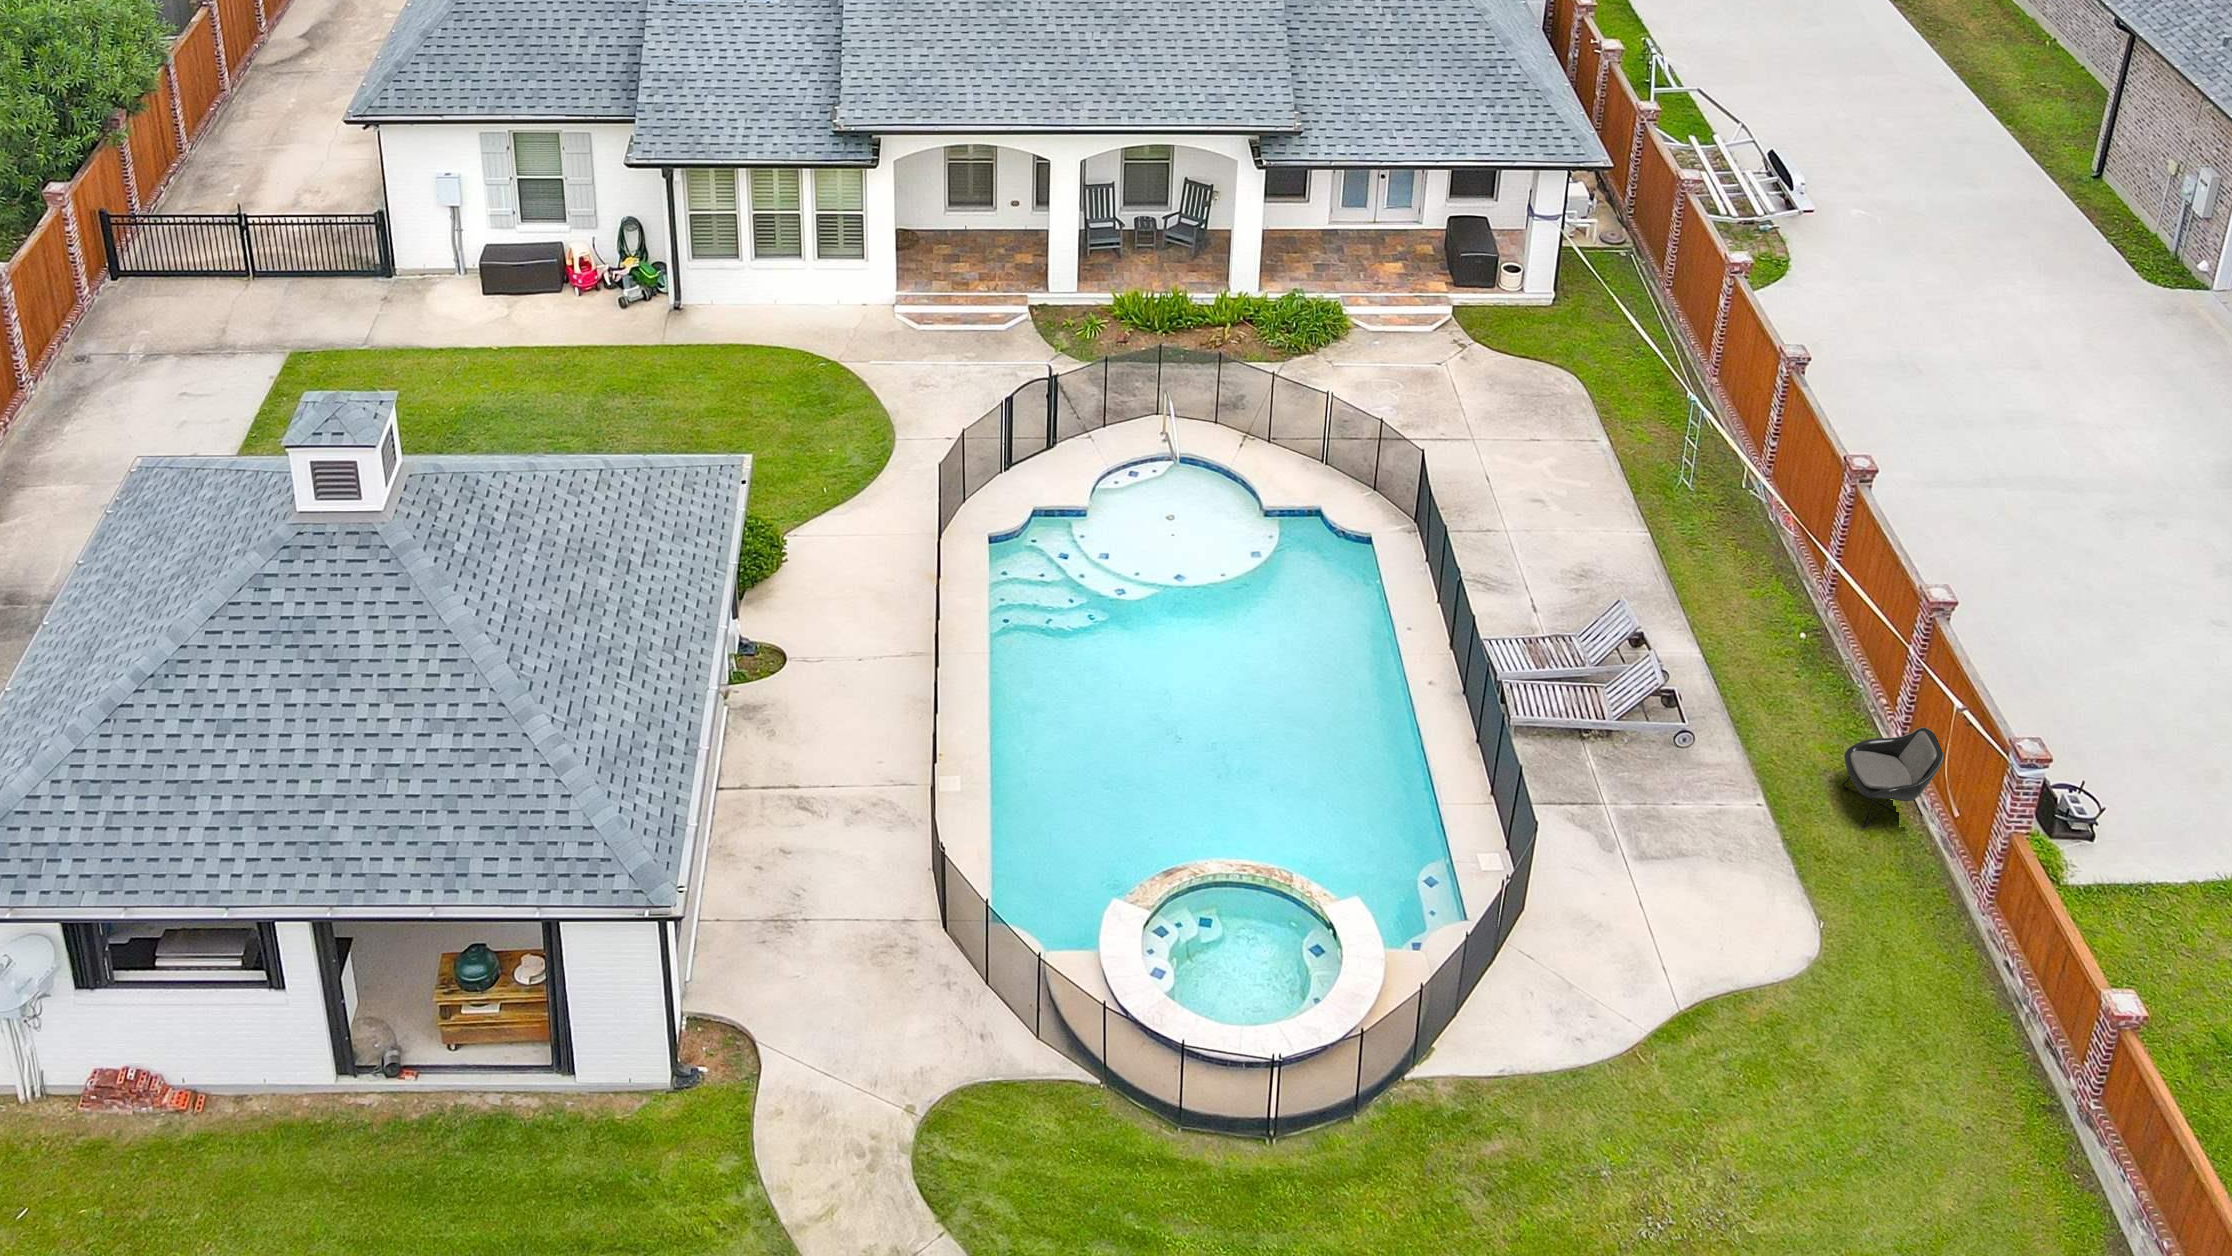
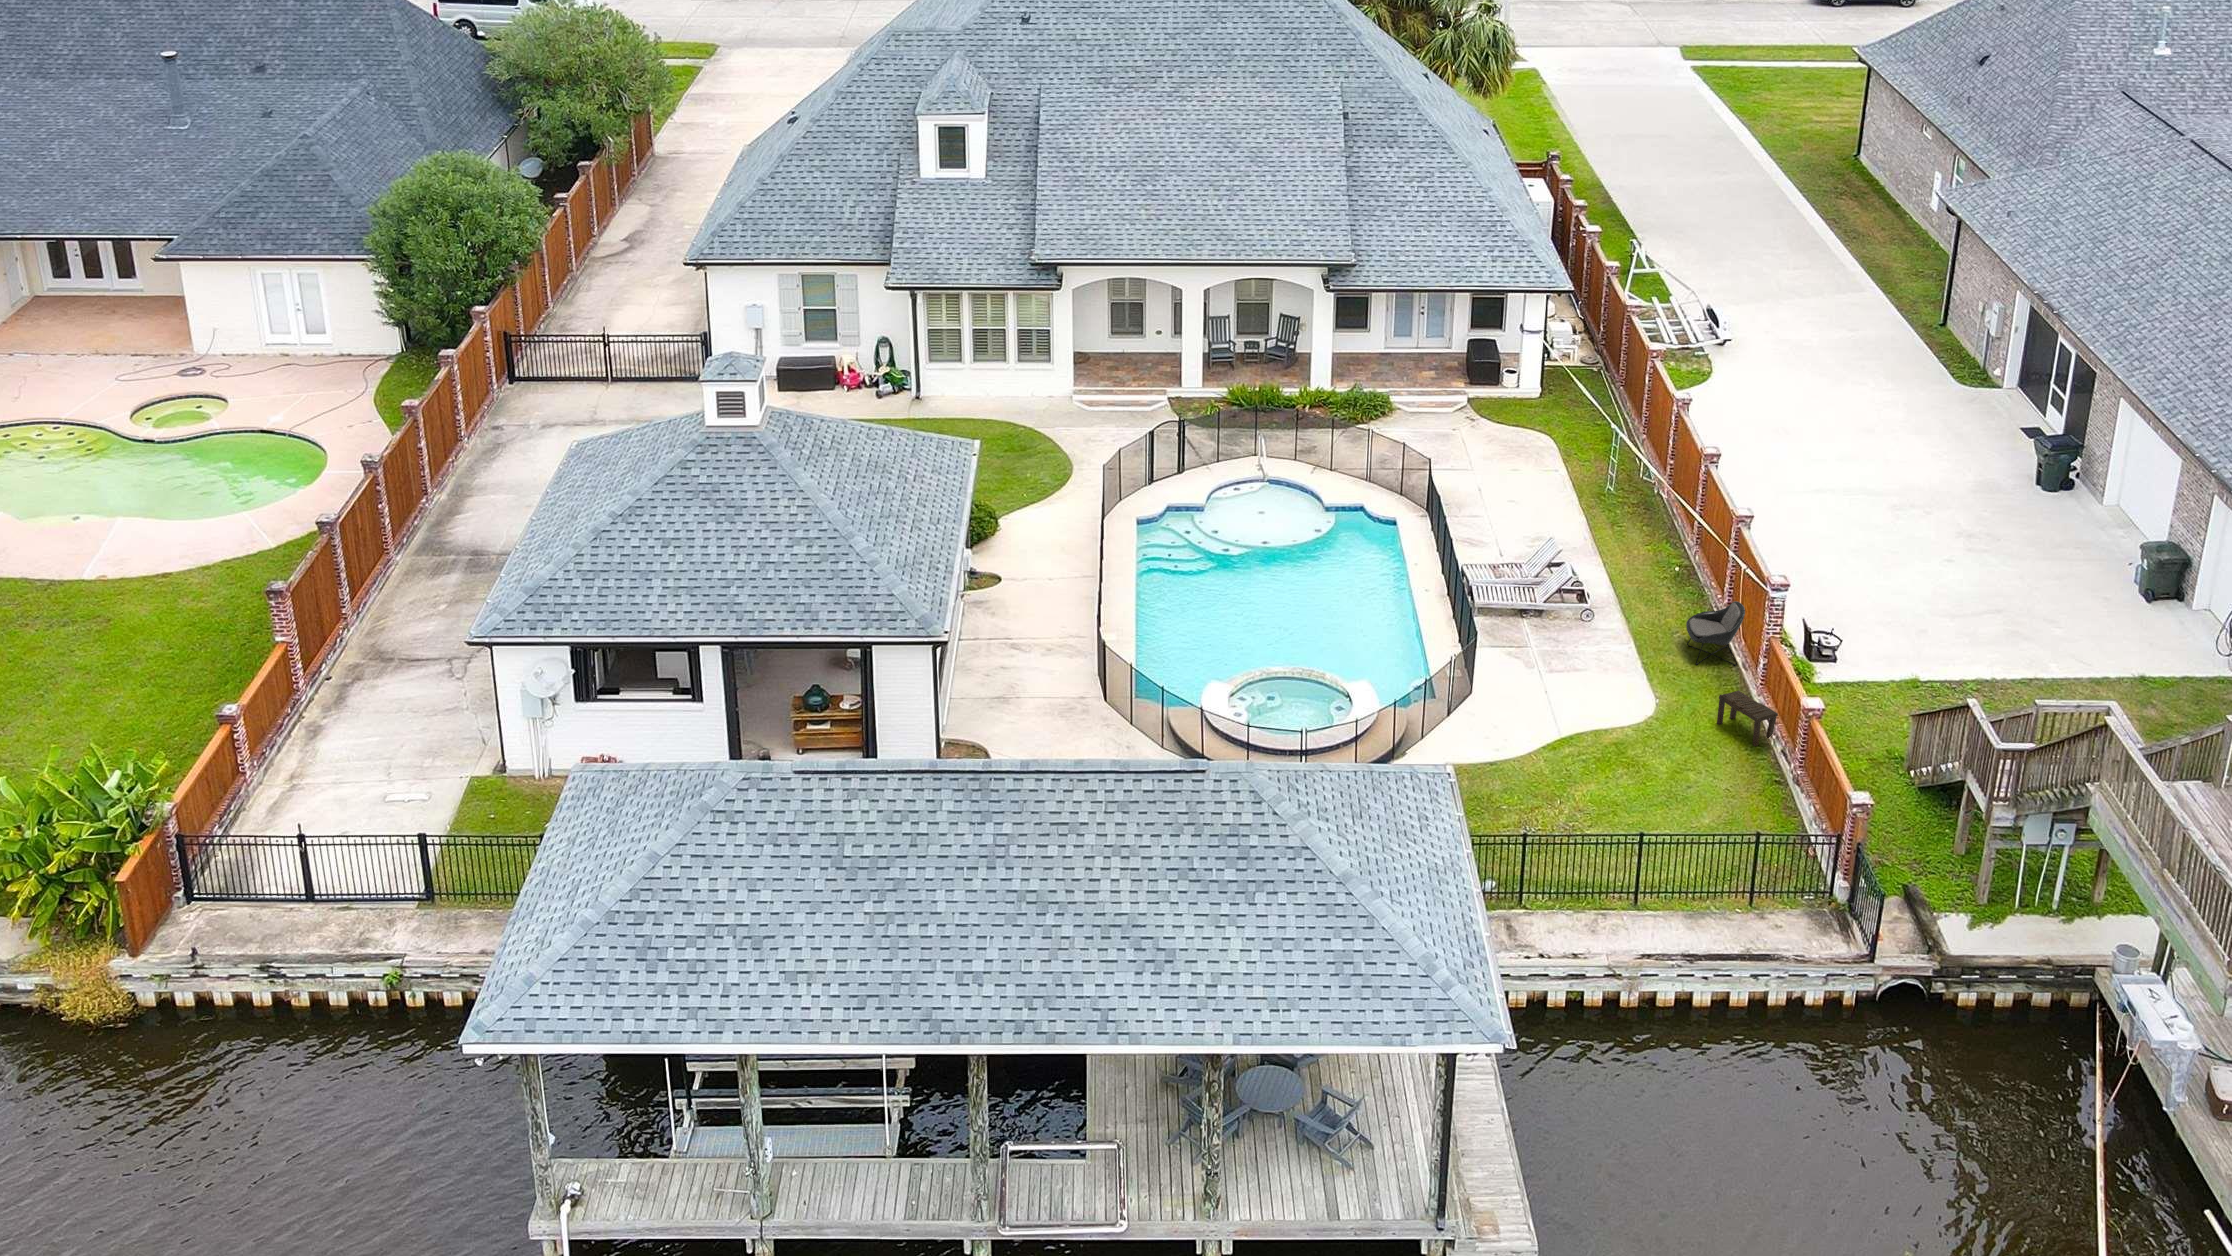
bench: none [1918,906,2027,1009] -> present [1717,691,1778,746]

